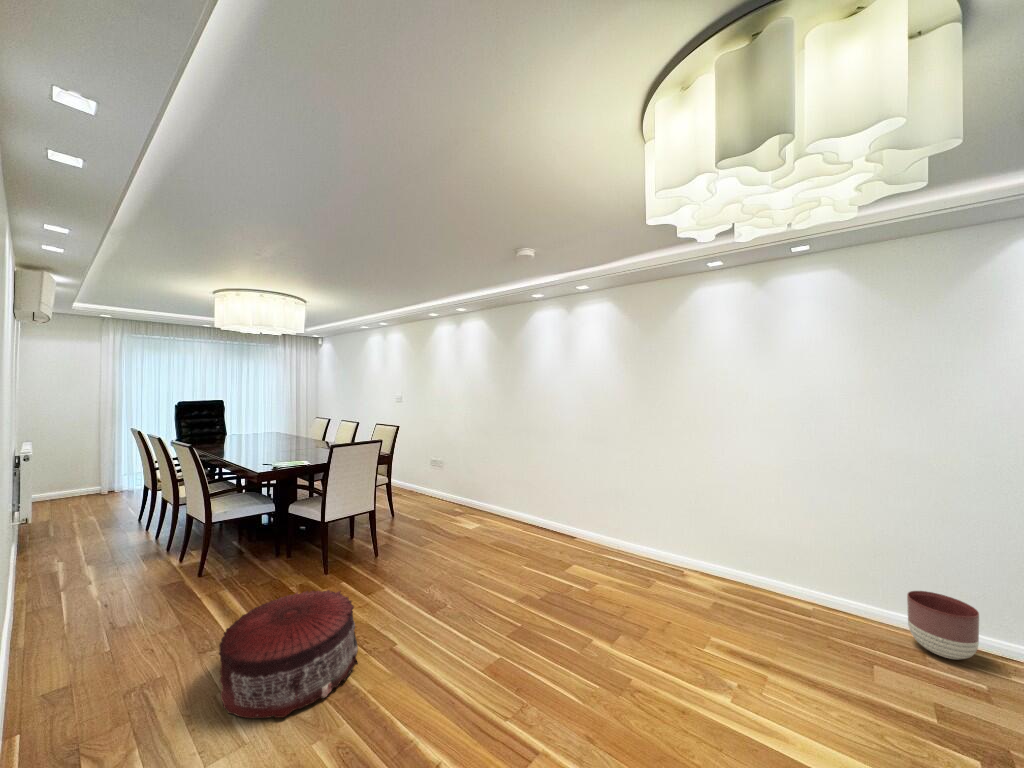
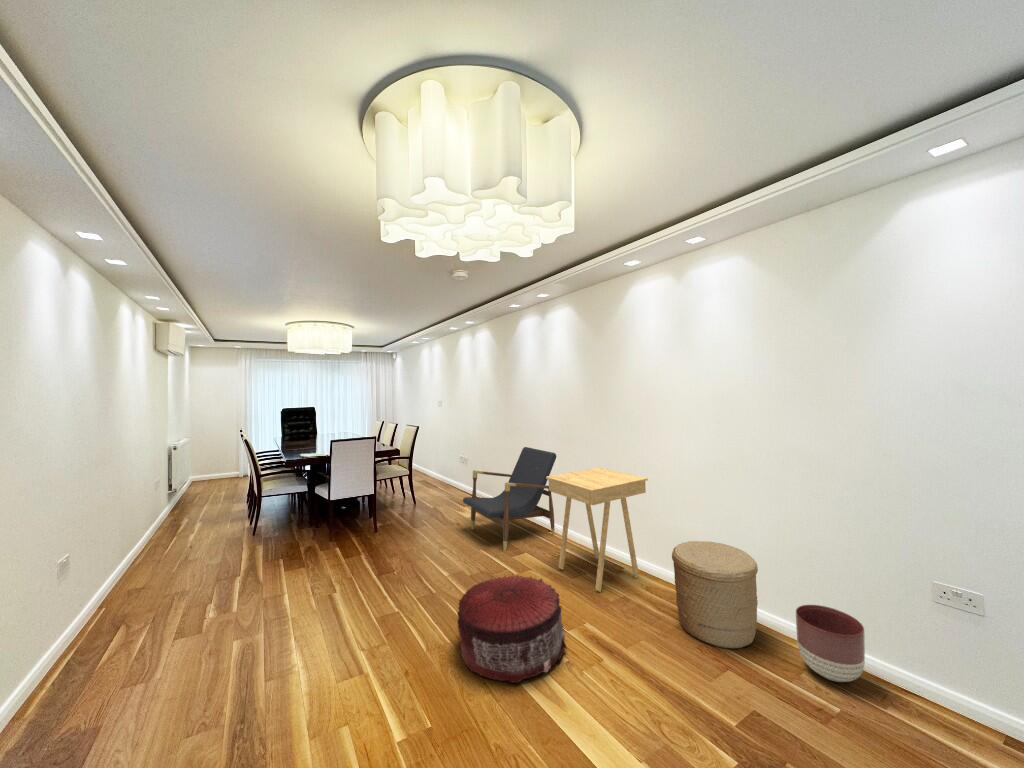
lounge chair: none [486,449,586,566] -> present [463,447,557,551]
side table: none [615,470,714,601] -> present [546,467,648,592]
woven basket: none [773,539,866,642] -> present [672,541,758,648]
pouf: present [219,590,358,718] -> present [457,576,567,683]

